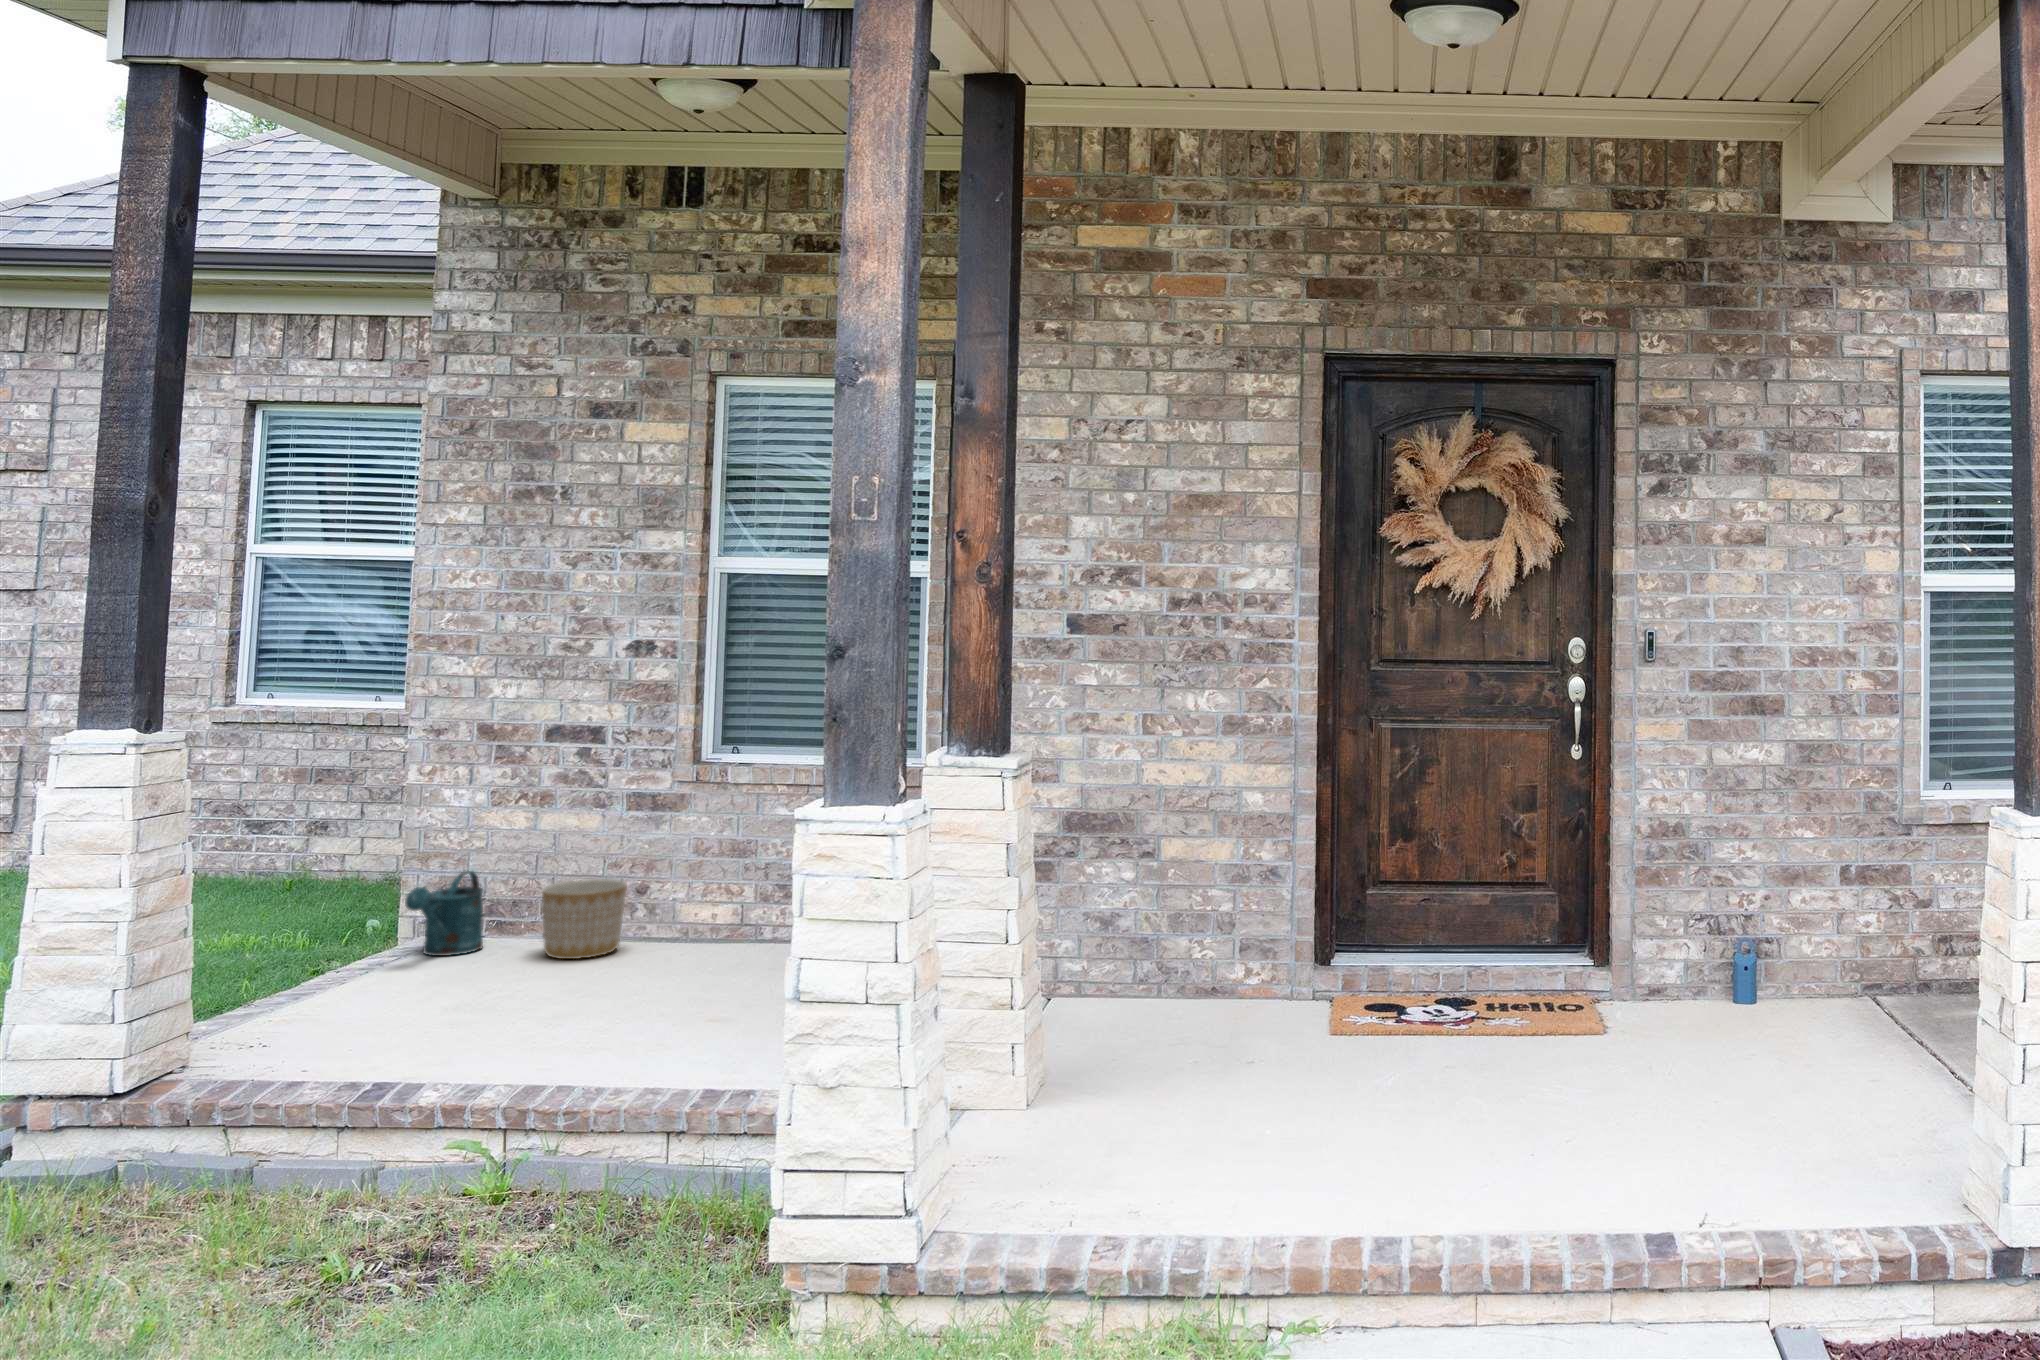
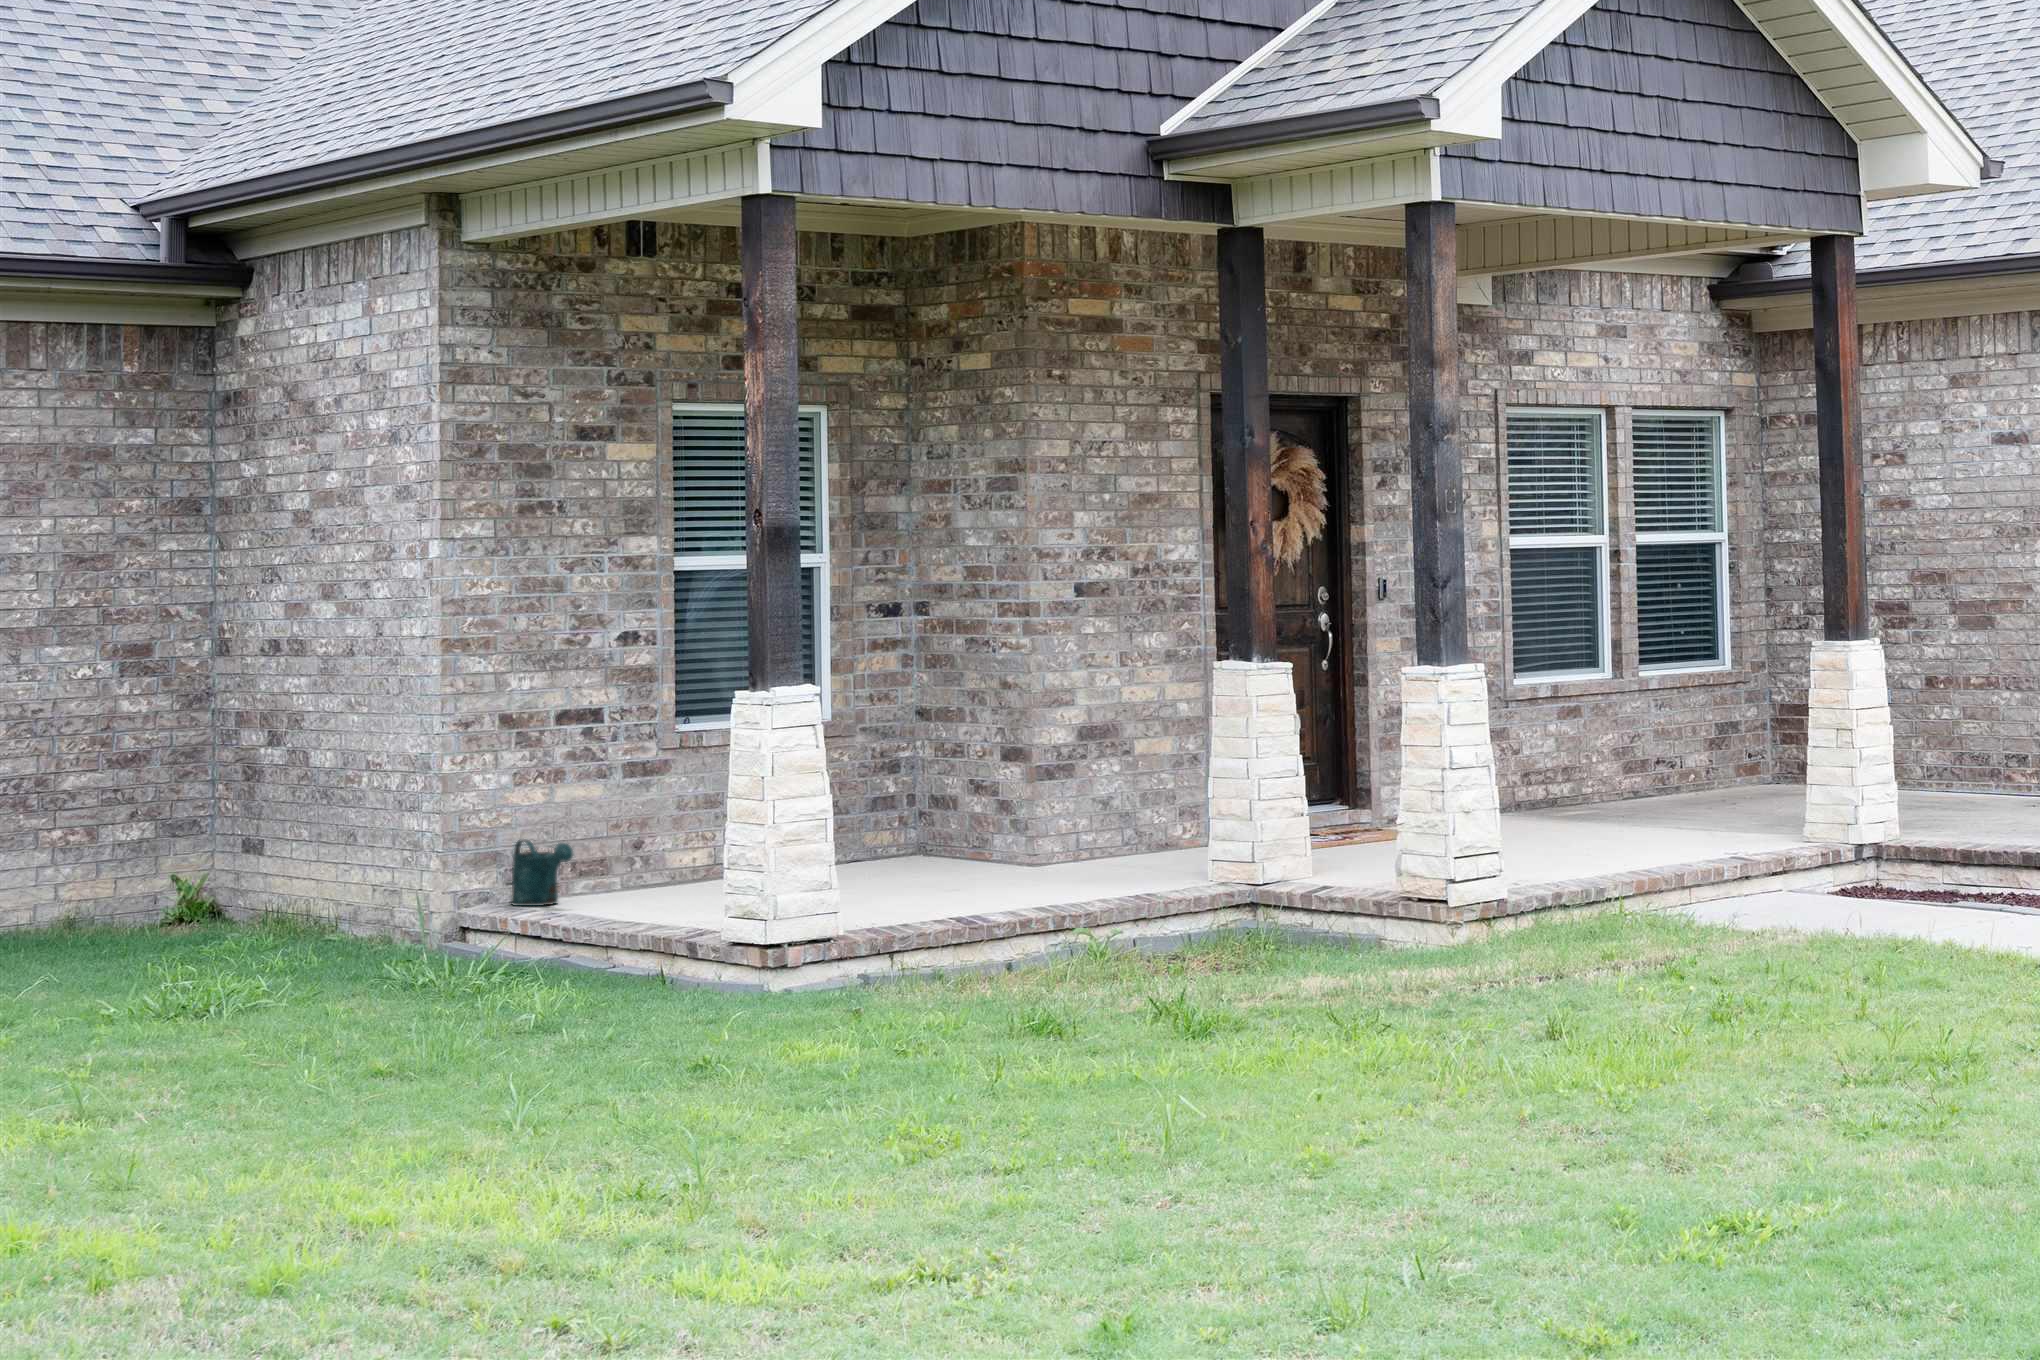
planter: present [542,879,627,959] -> none [603,838,670,899]

